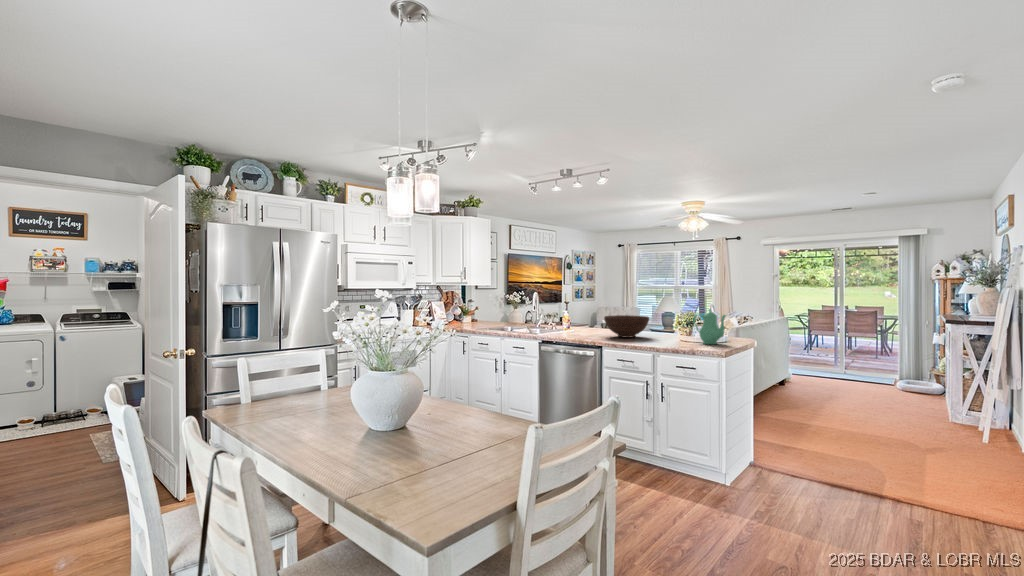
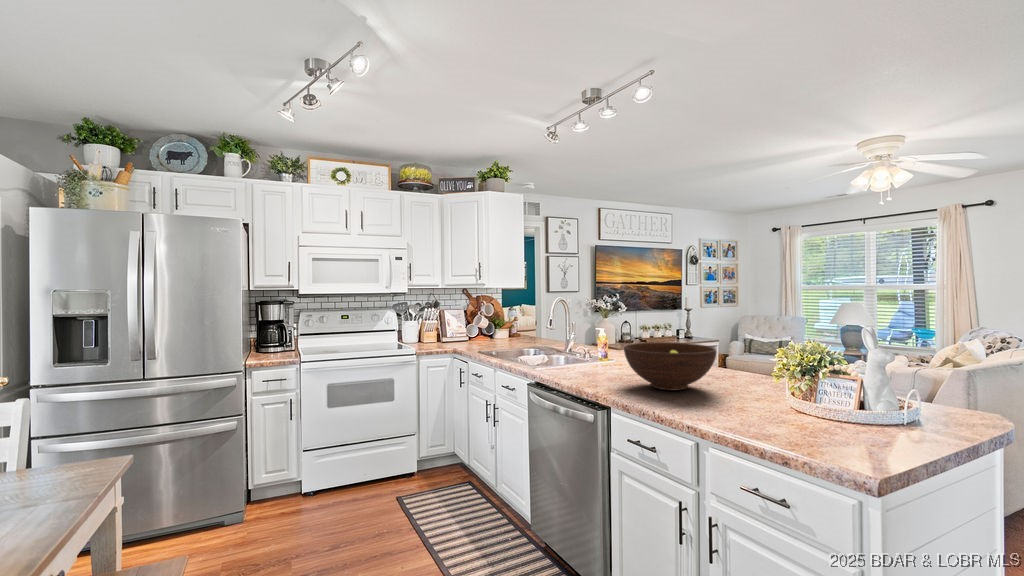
teapot: present [693,309,726,344] -> none [804,342,897,438]

